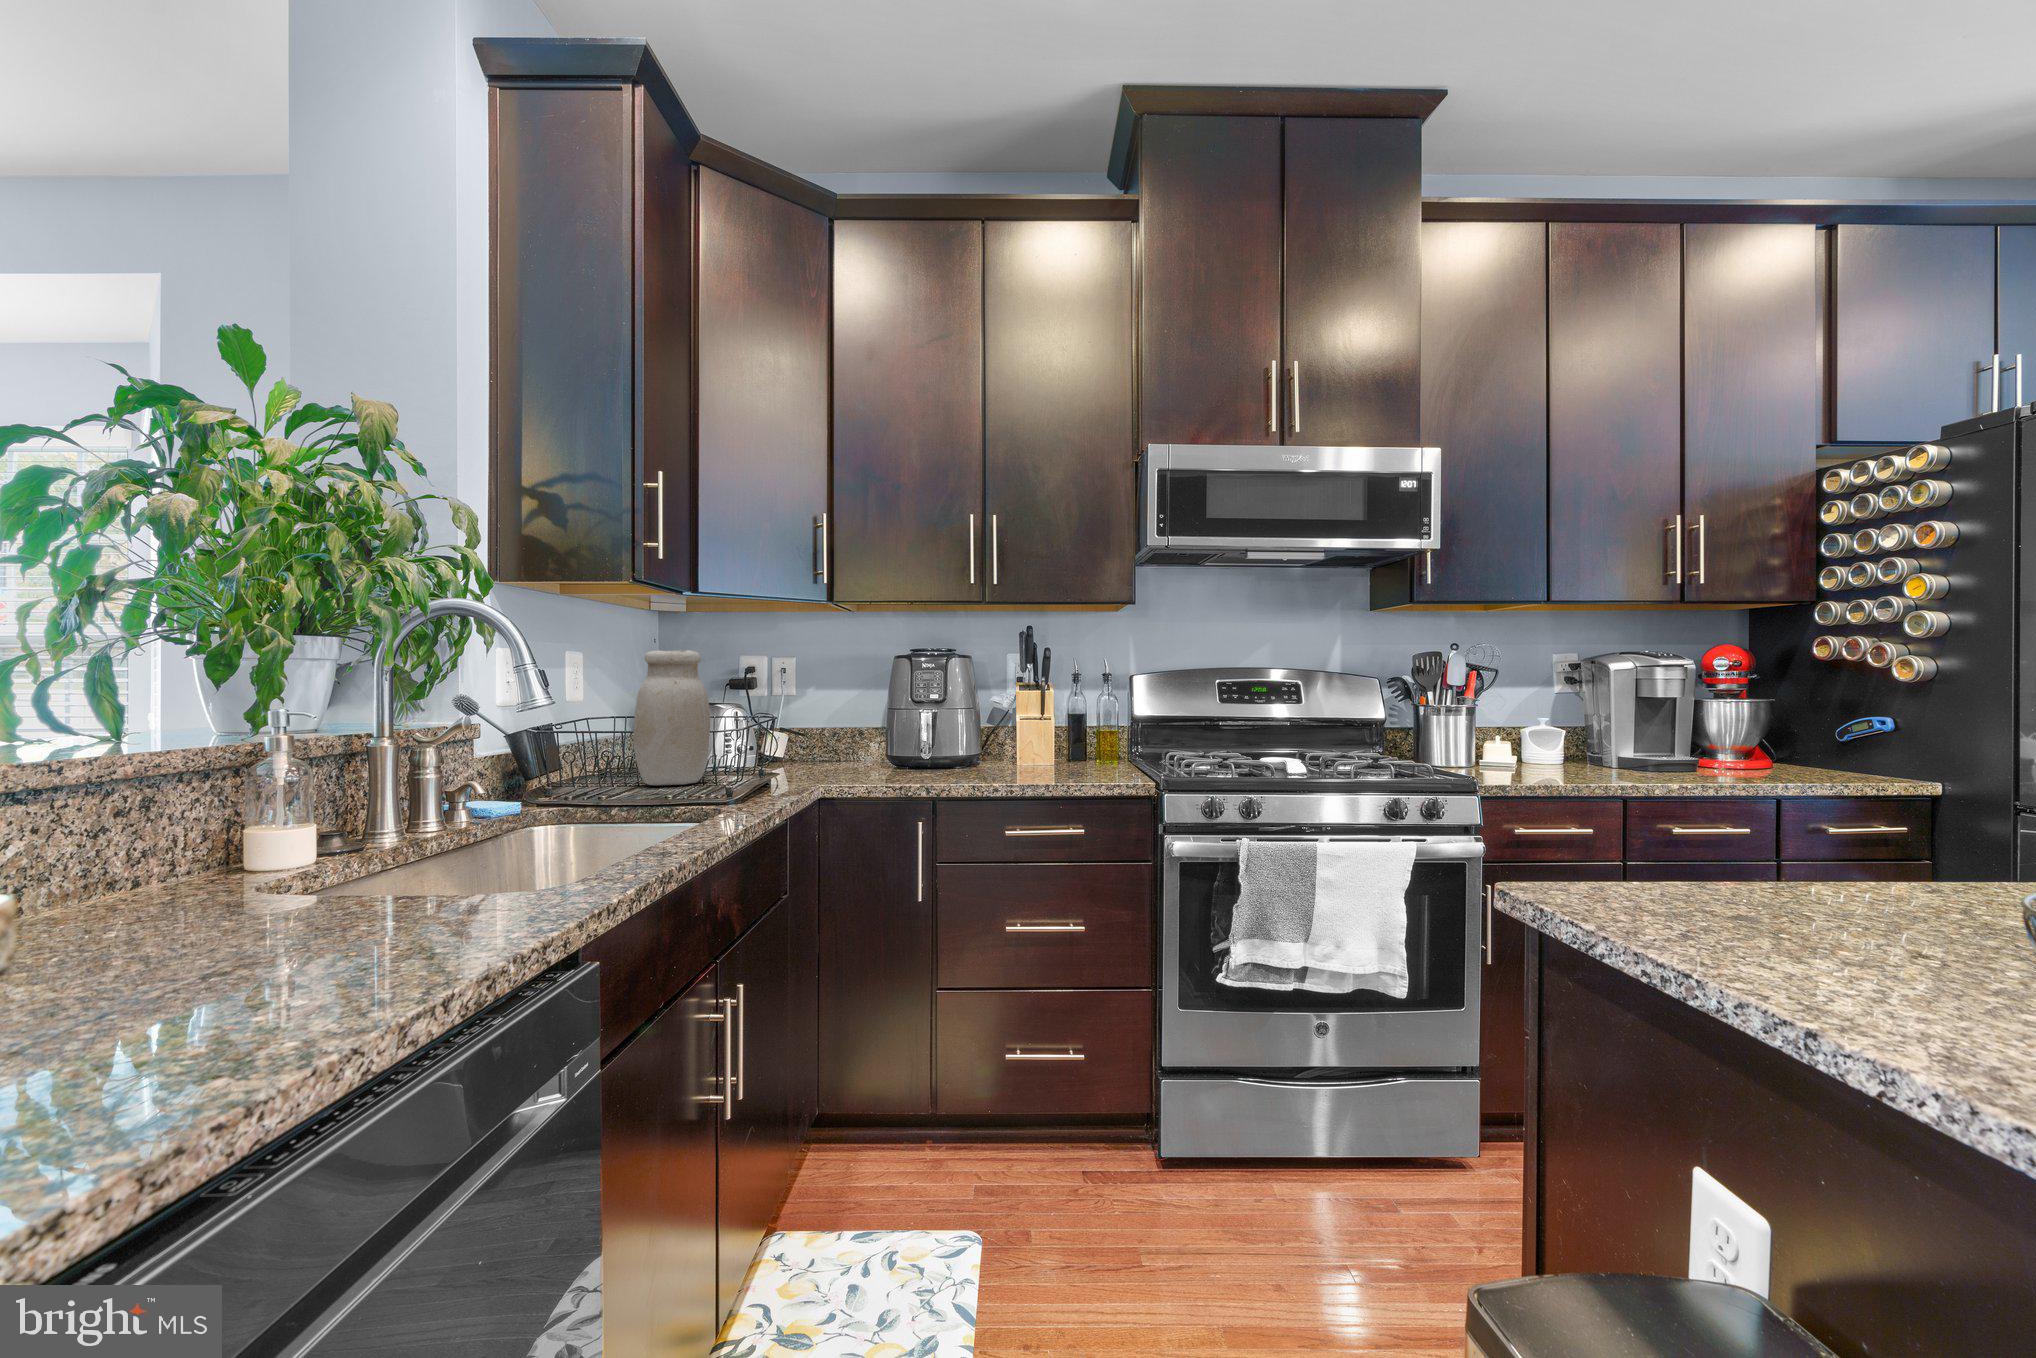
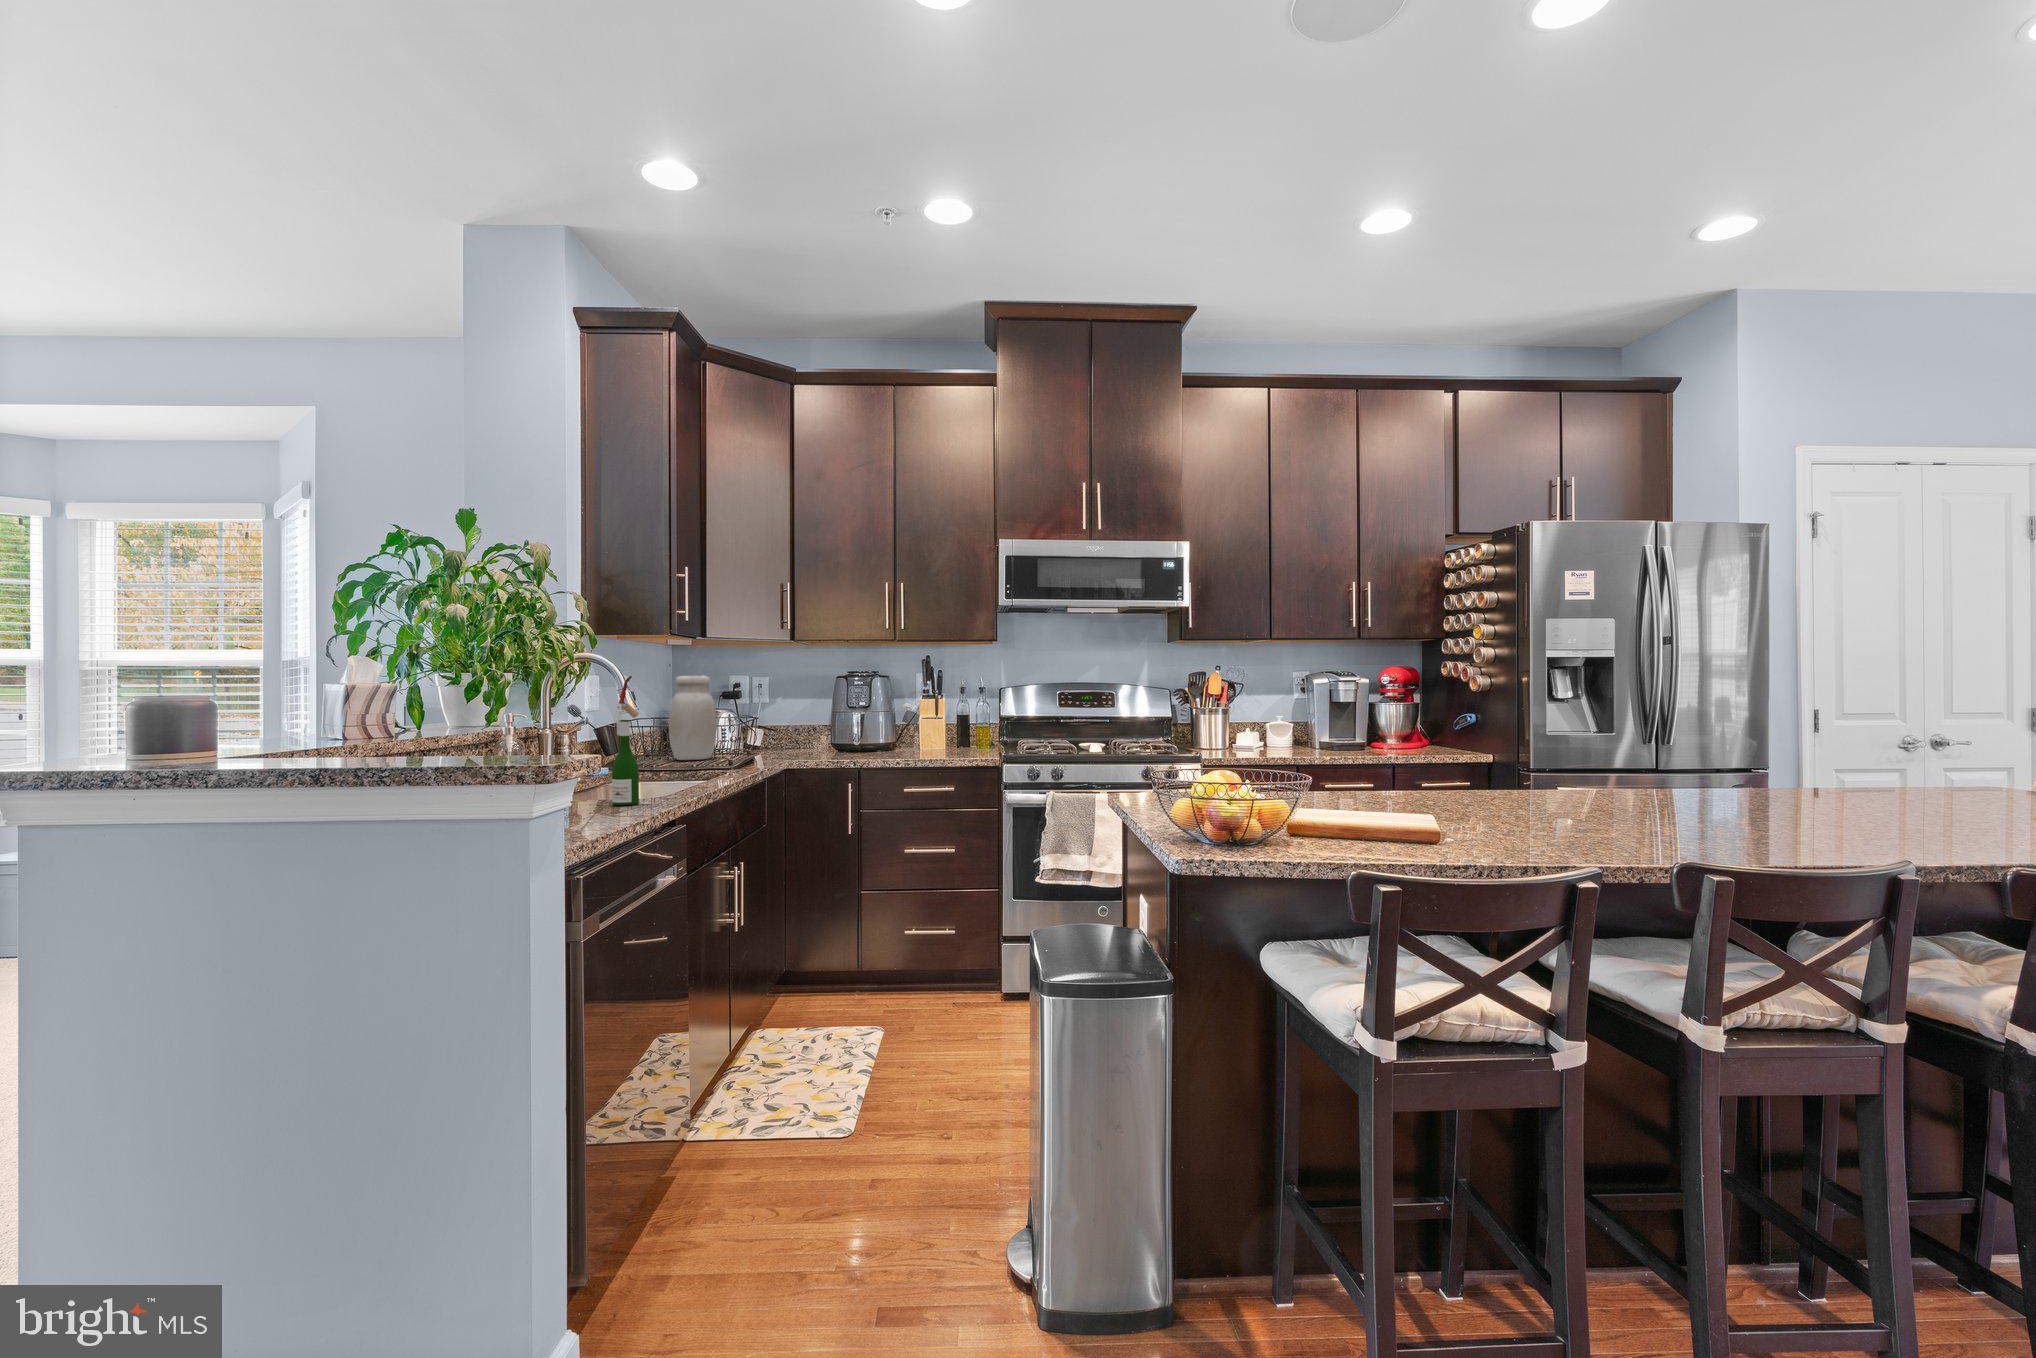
wine bottle: none [401,626,493,935] -> present [612,676,650,805]

